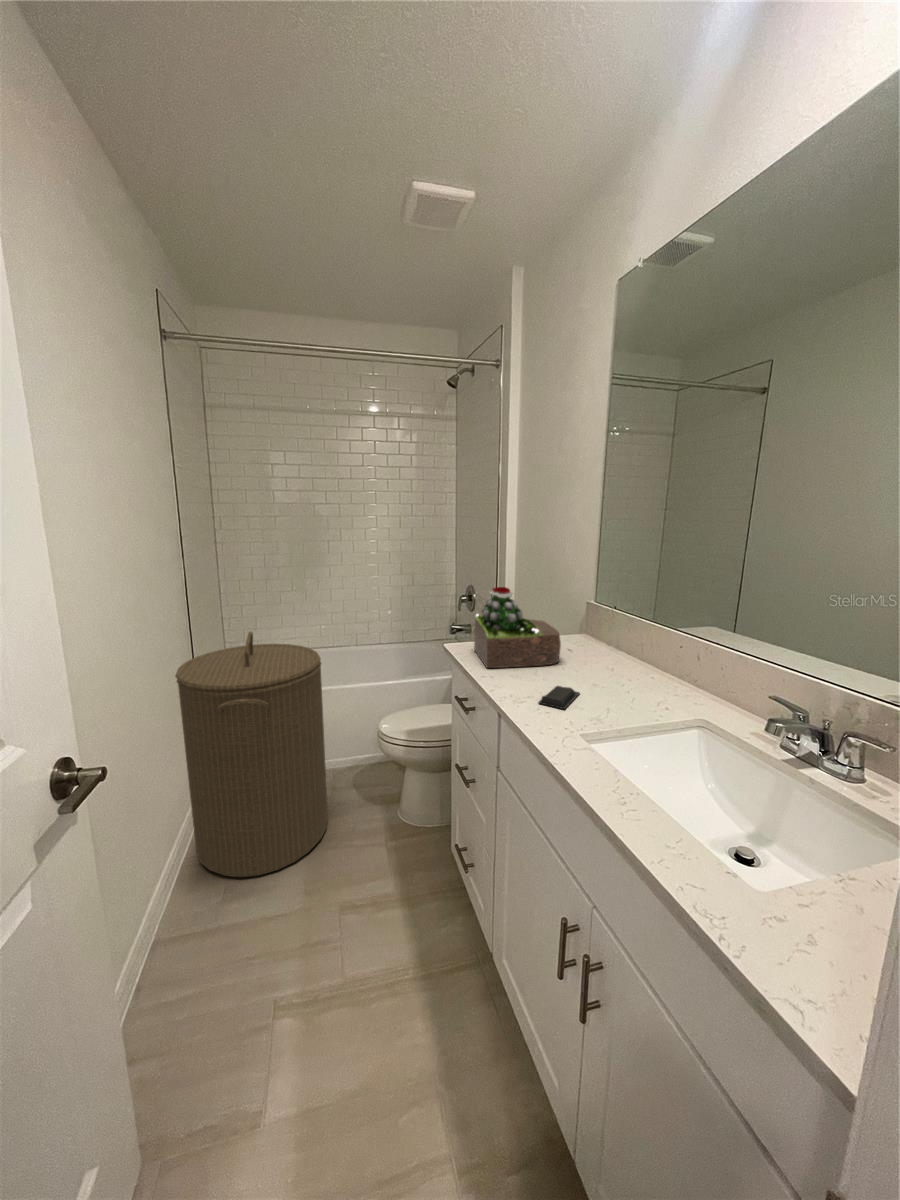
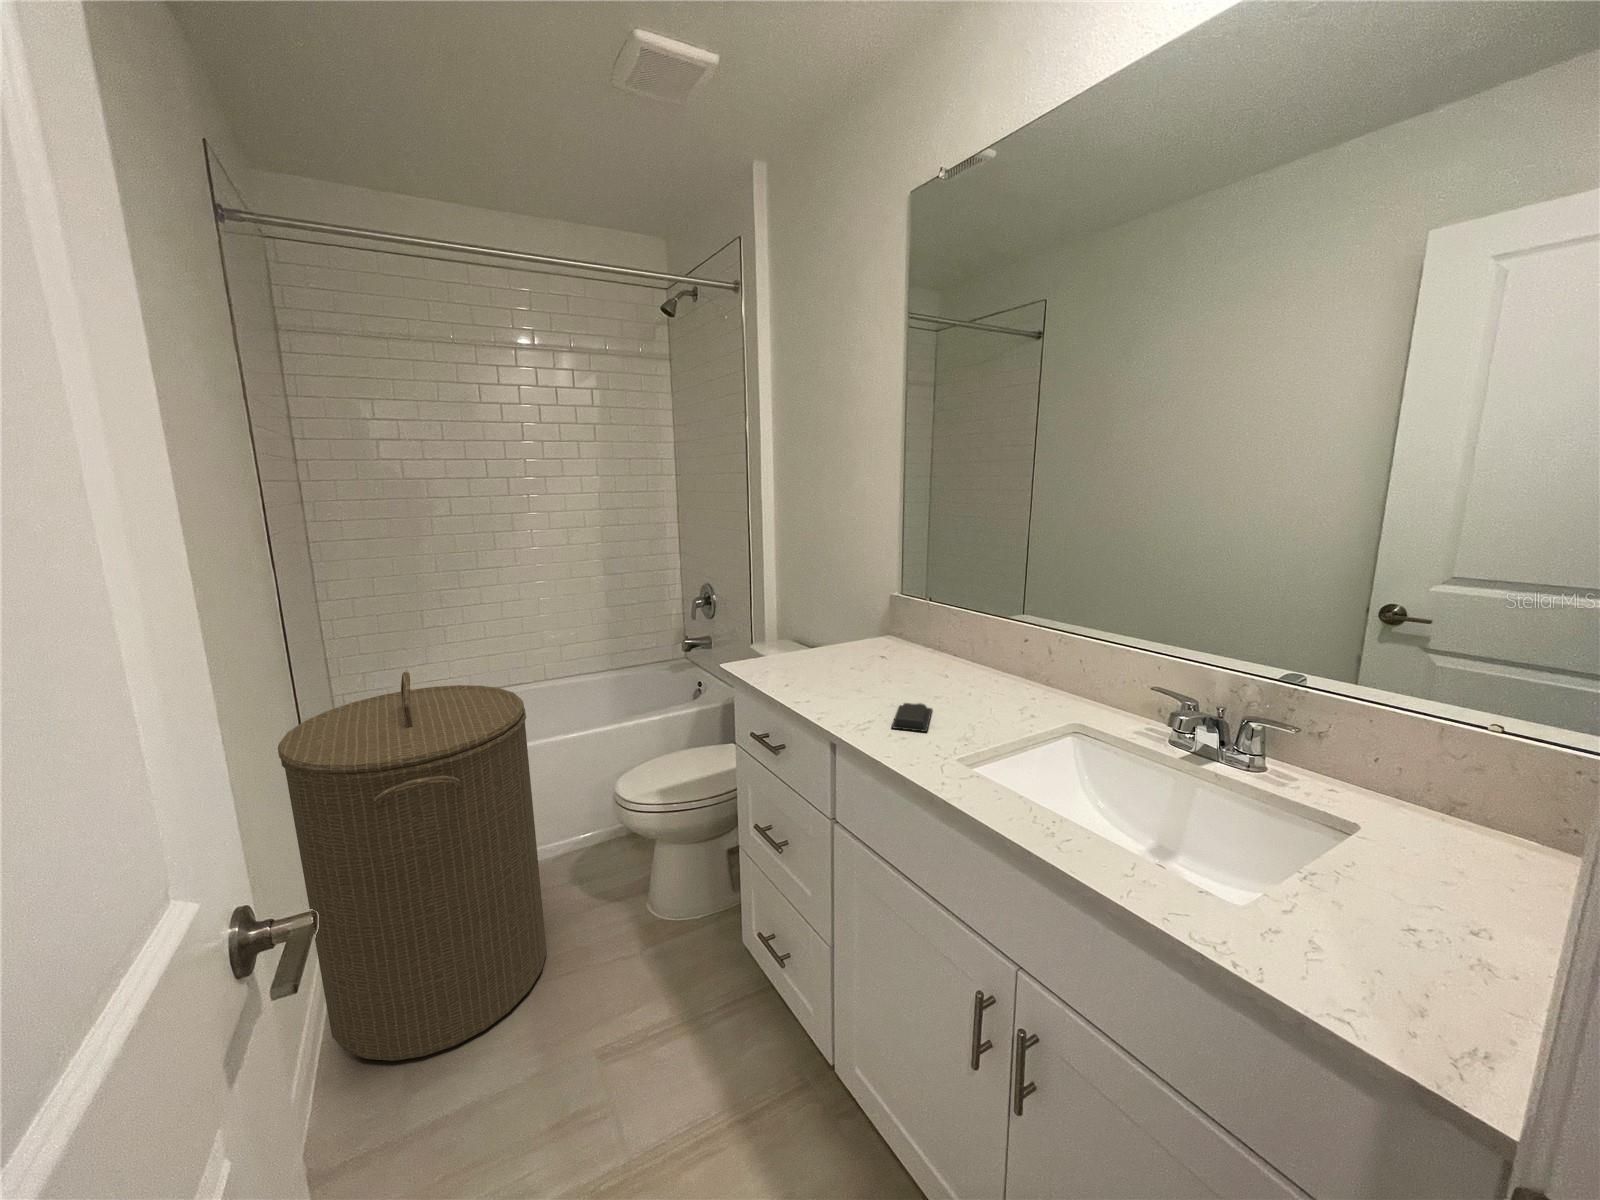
succulent plant: present [474,587,561,668] -> none [767,579,886,690]

